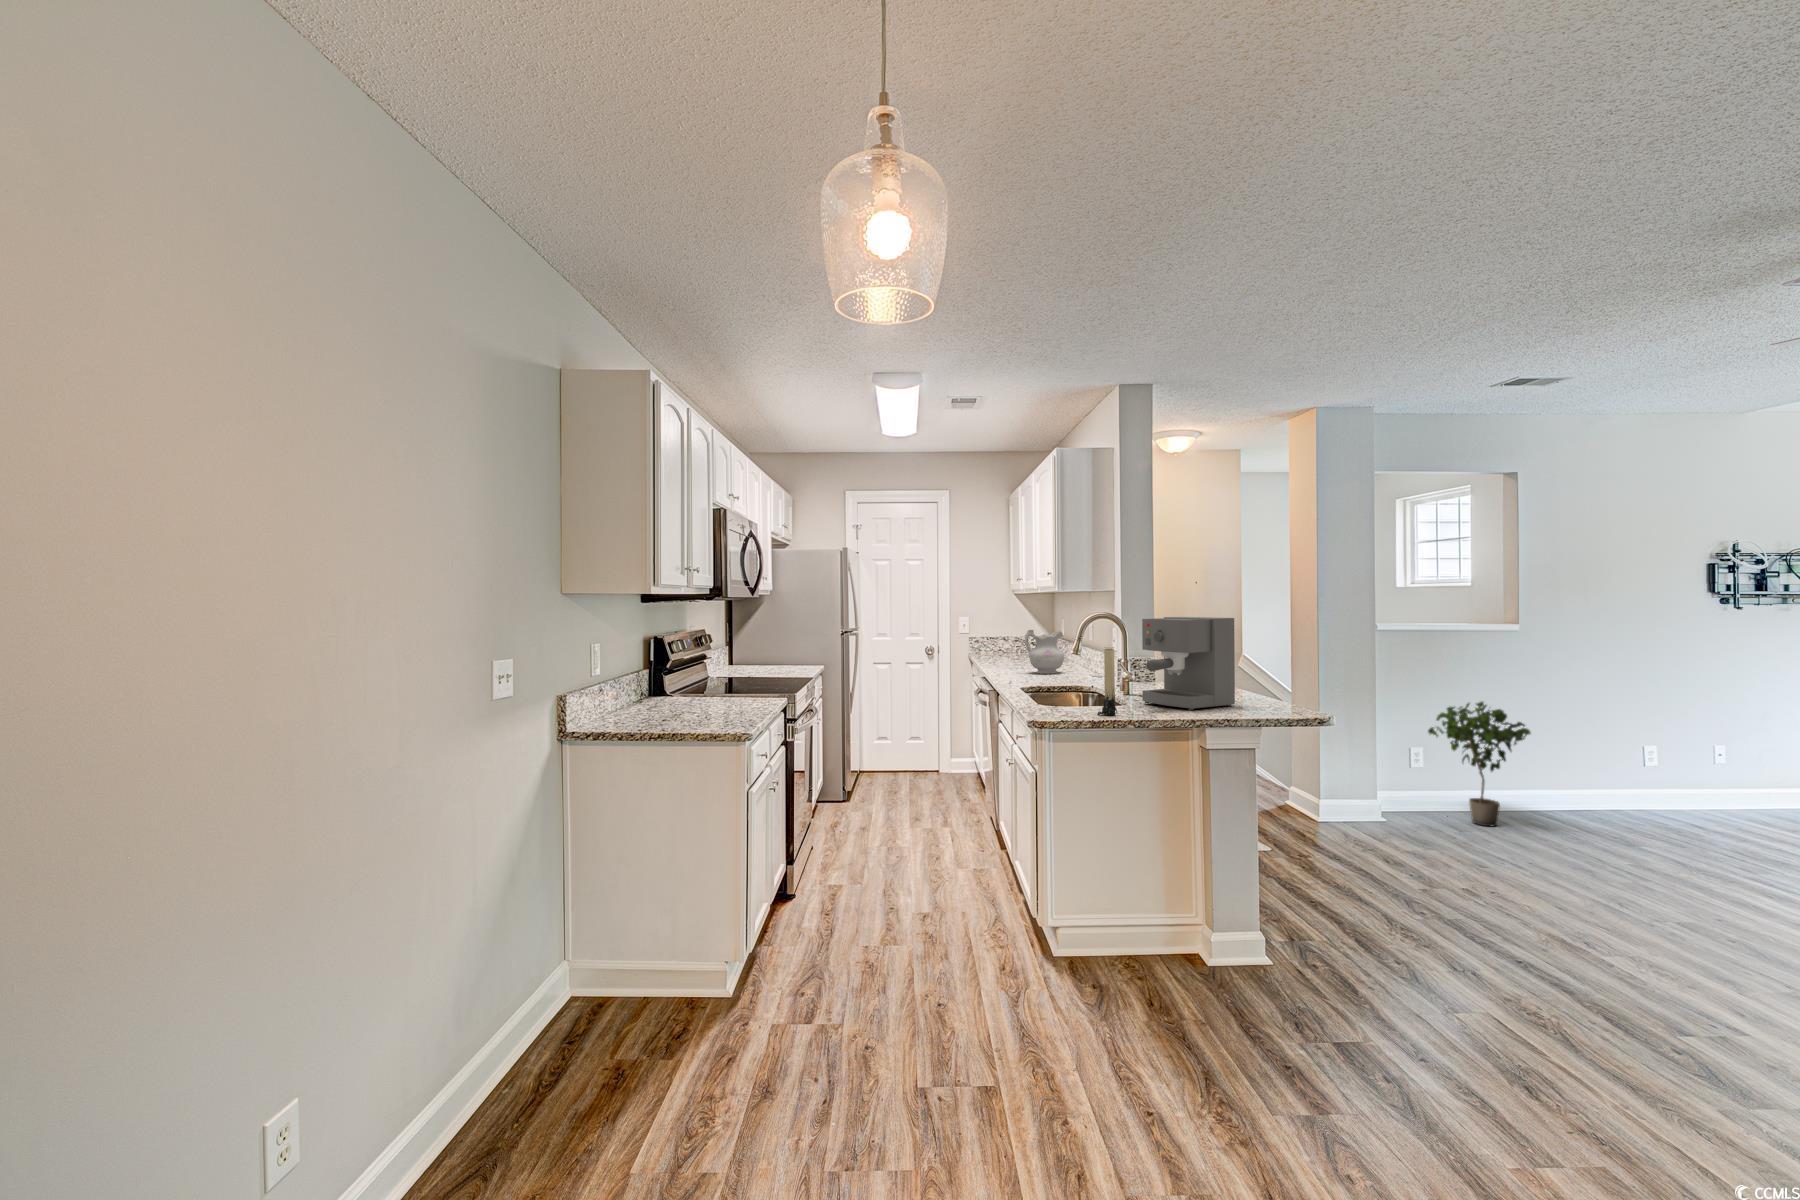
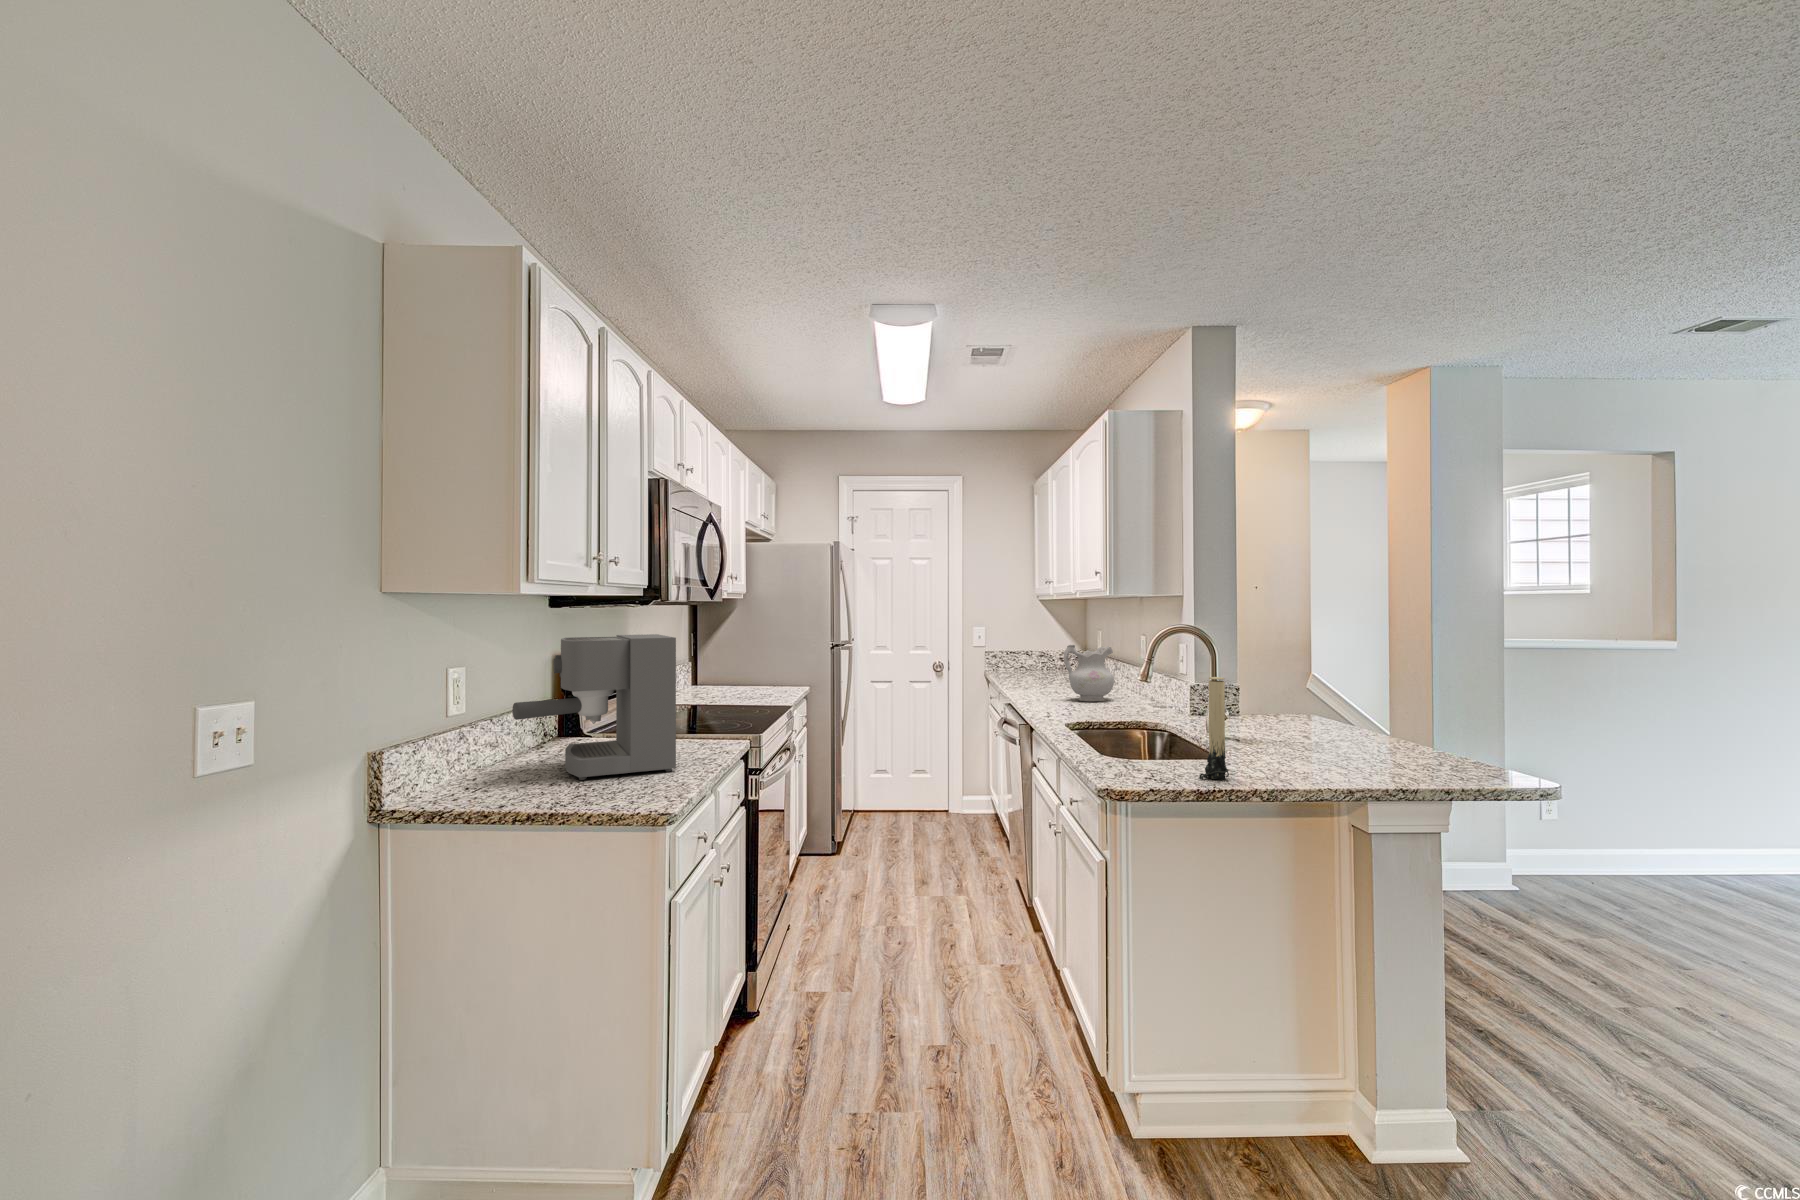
coffee maker: present [1142,617,1235,710] -> present [512,634,676,780]
potted plant: present [1428,702,1531,826] -> none [1567,738,1720,899]

